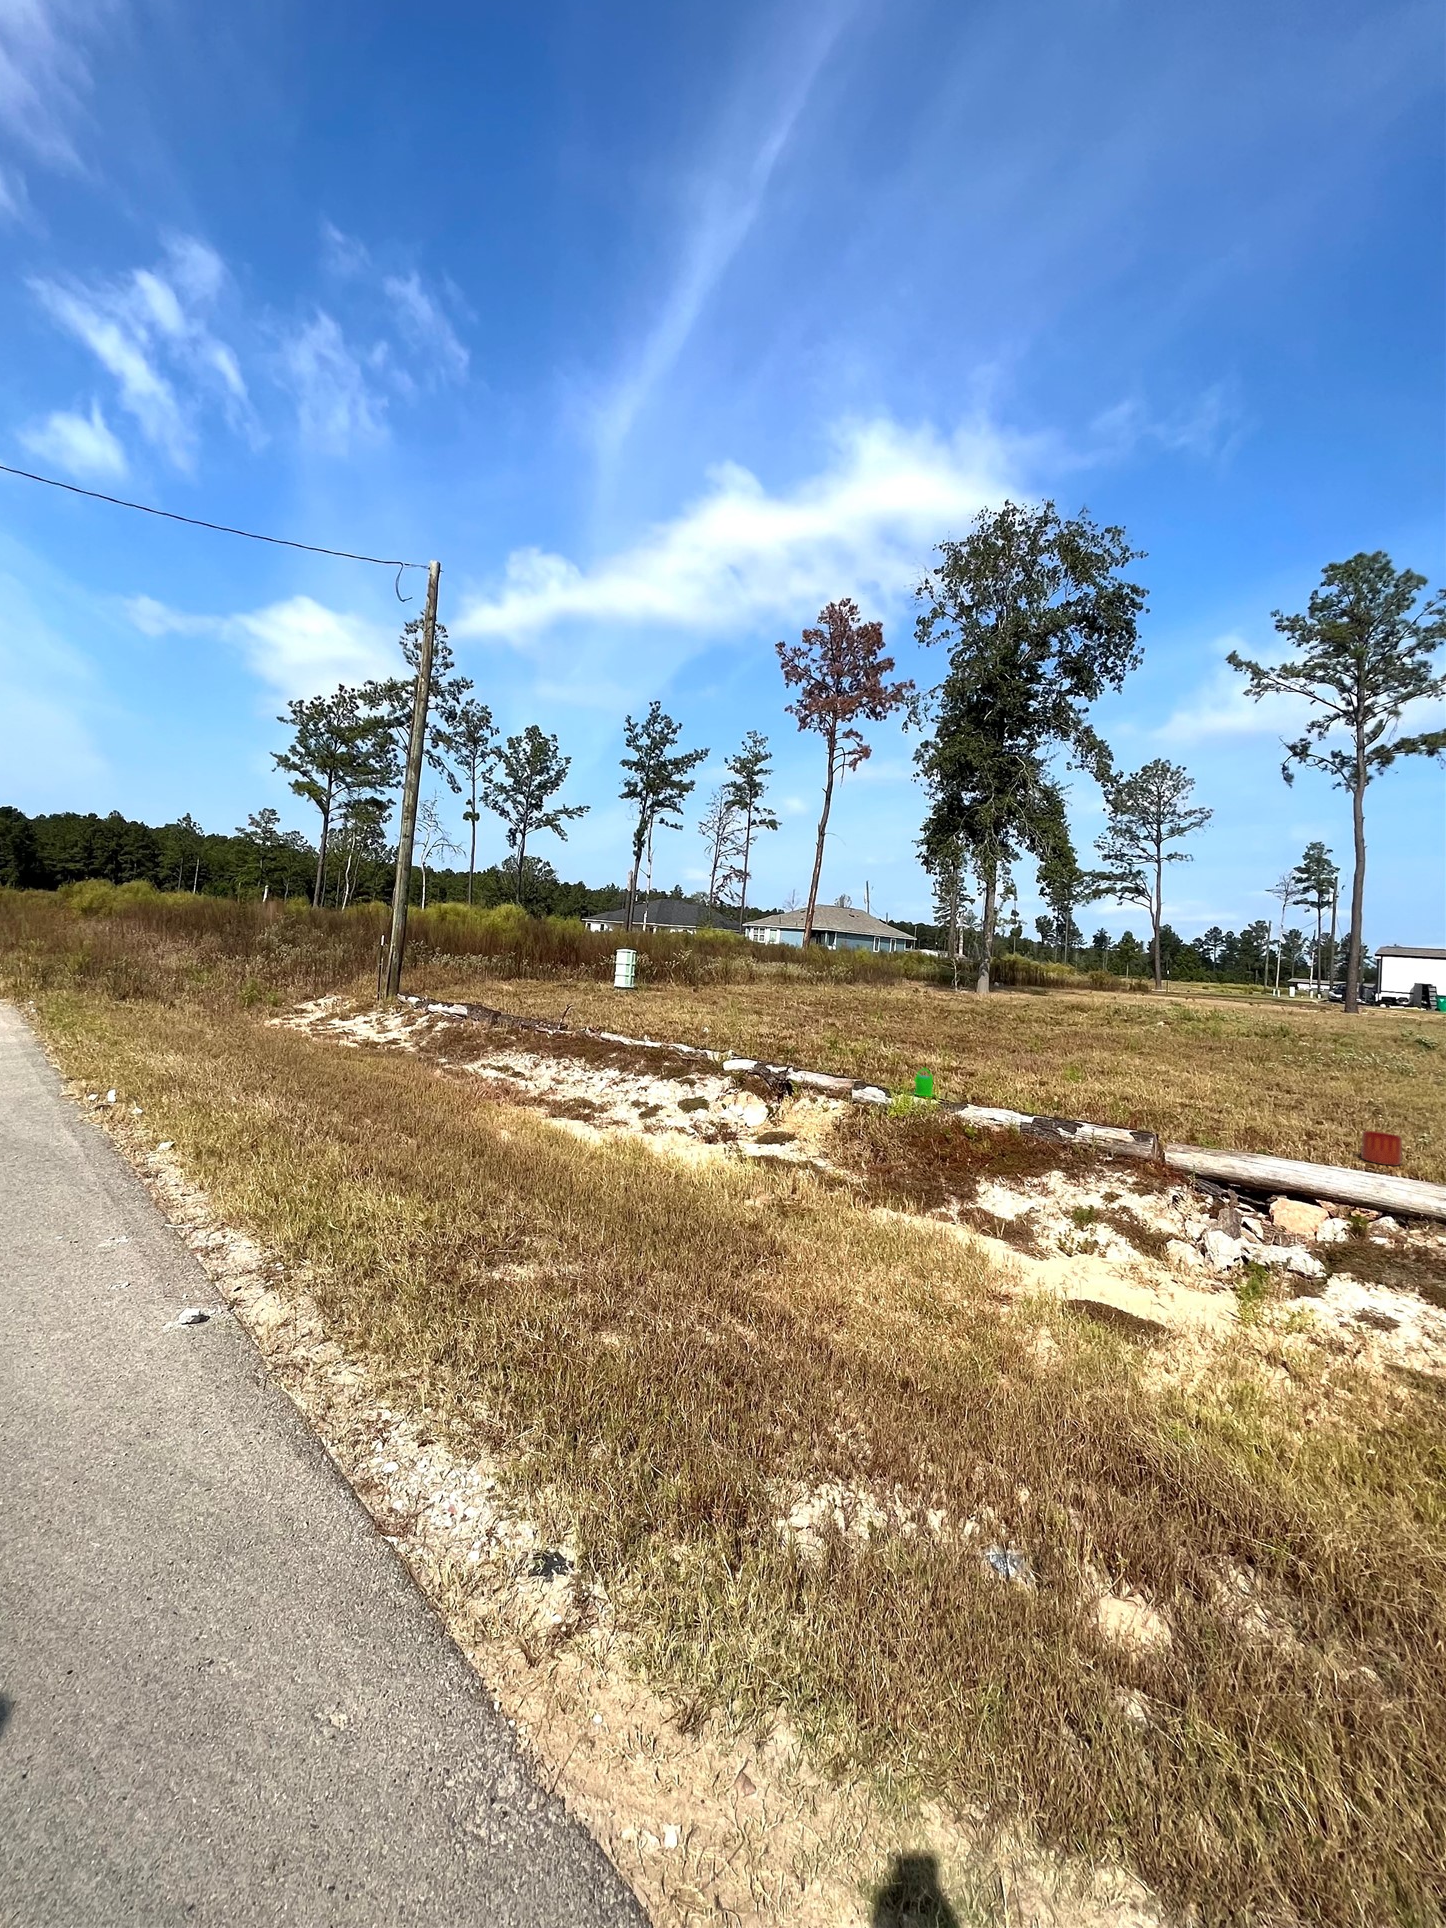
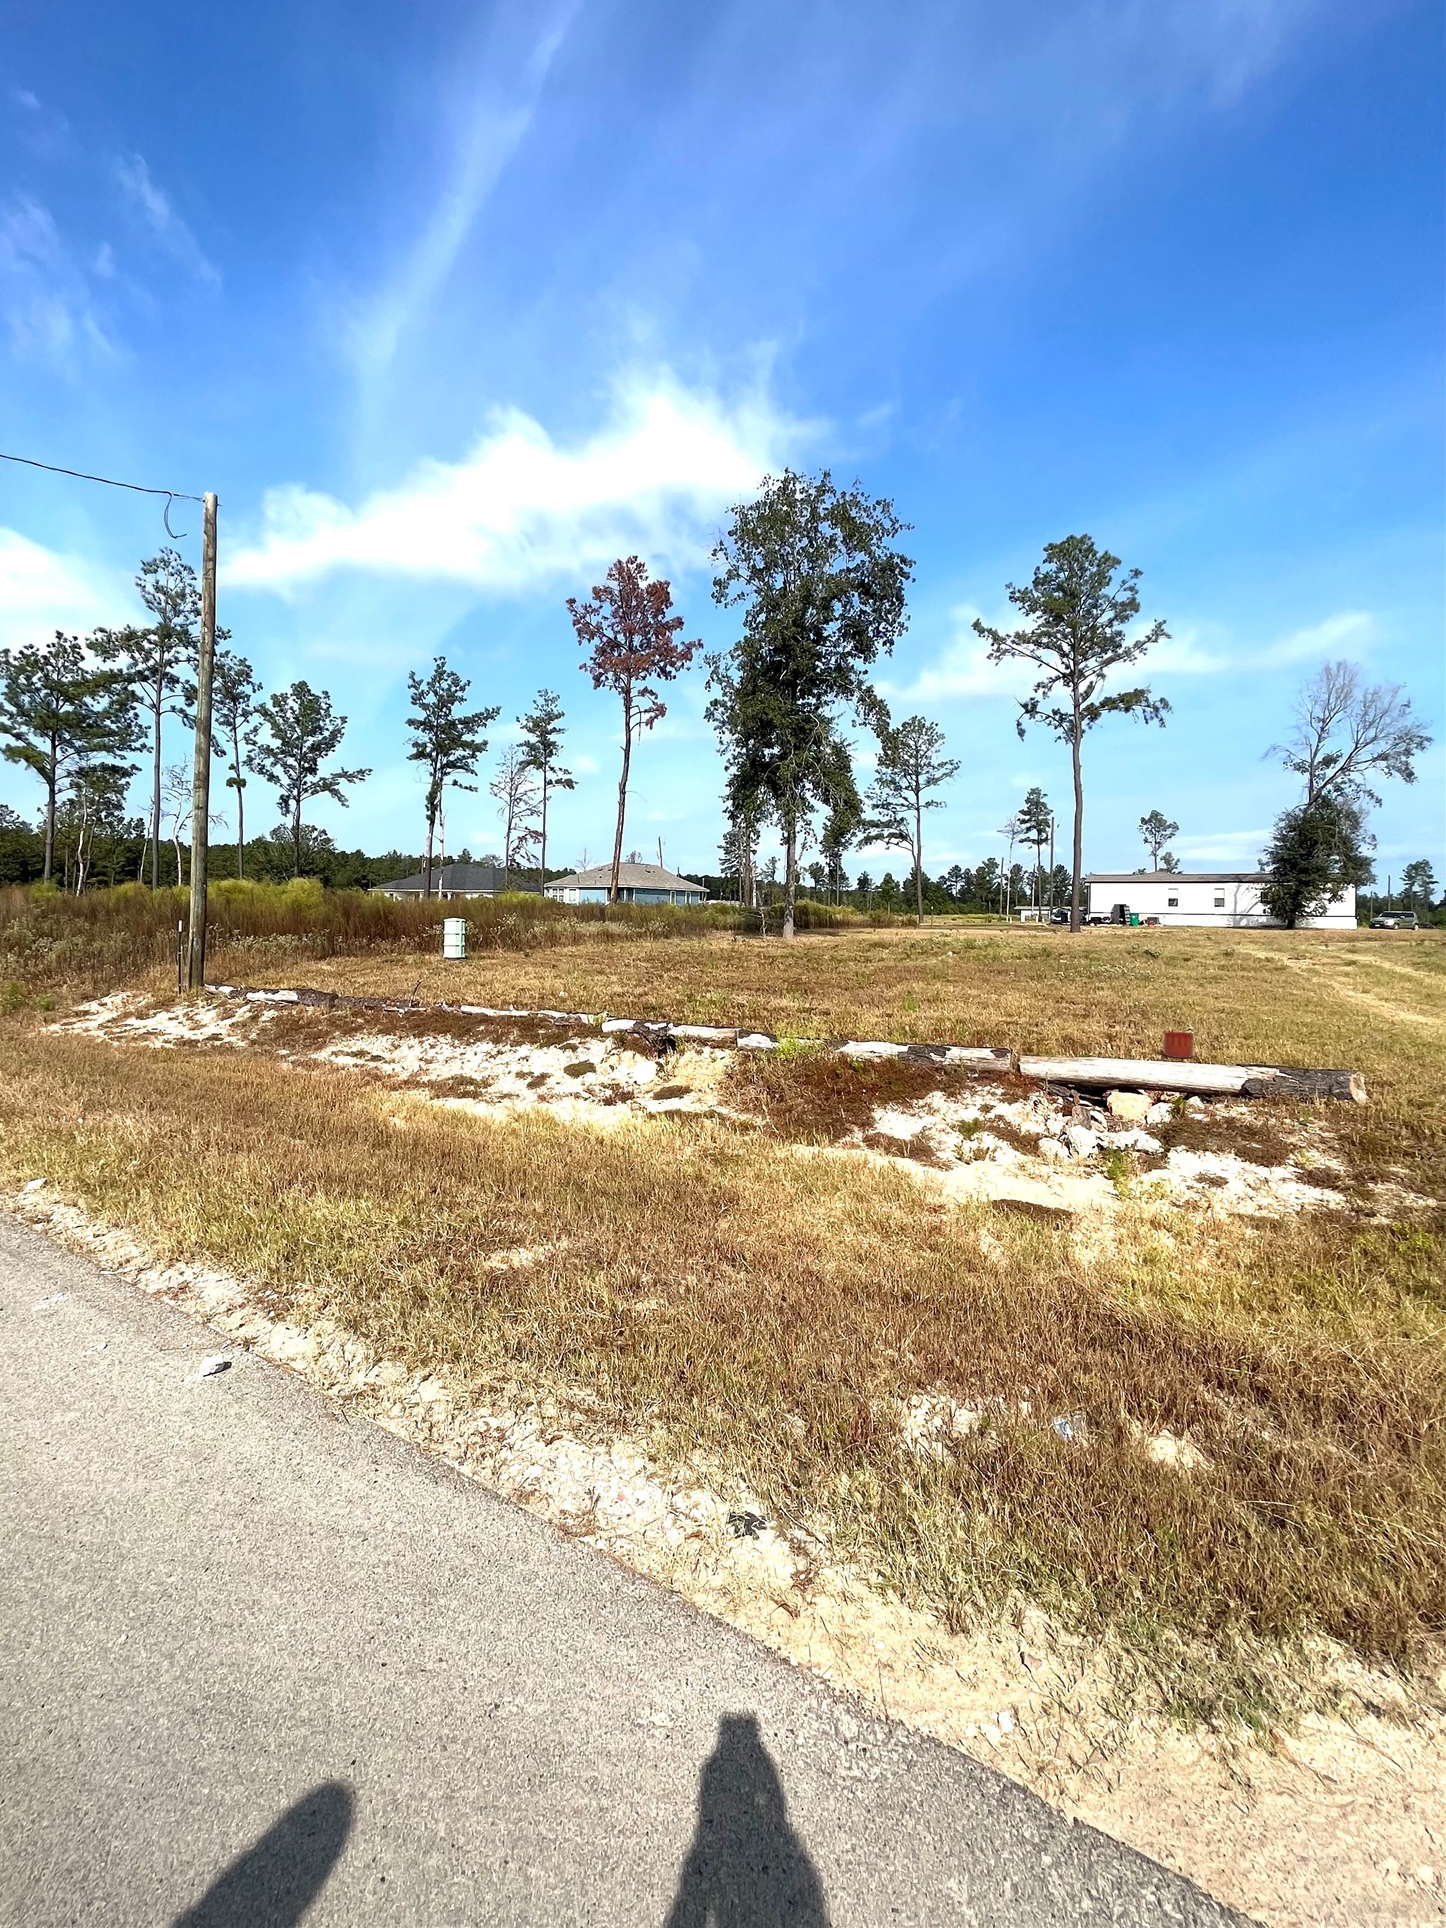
watering can: present [914,1068,933,1096] -> none [790,1012,809,1039]

